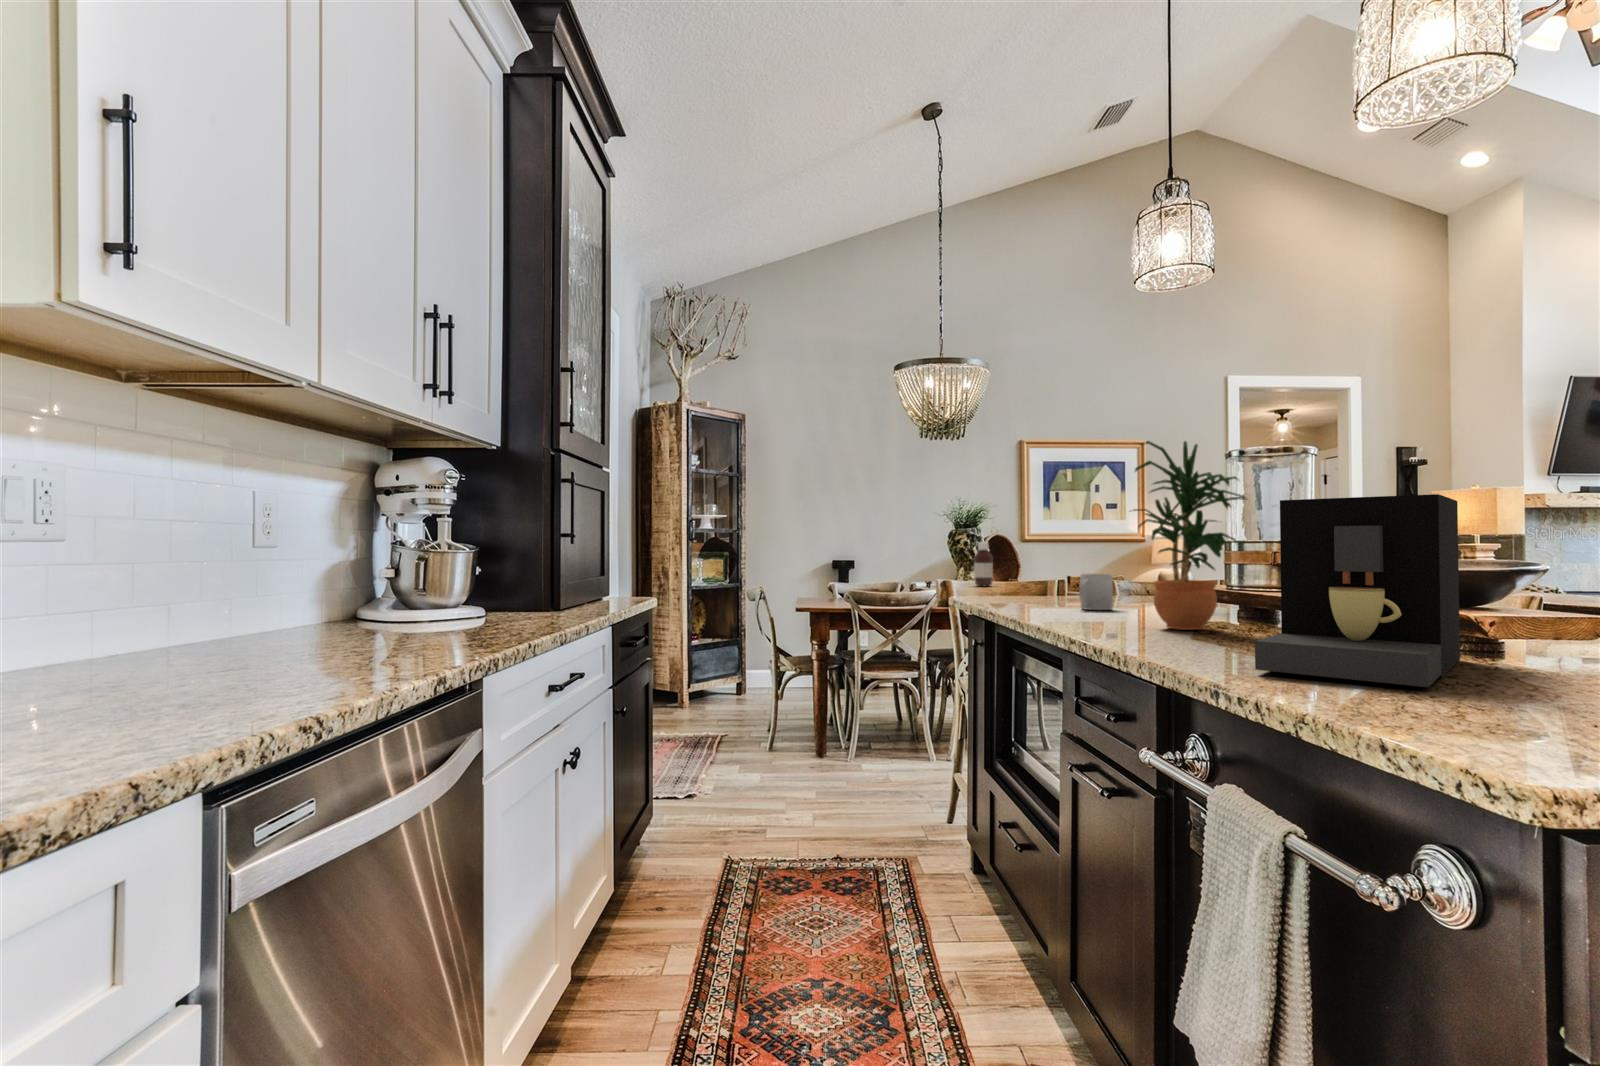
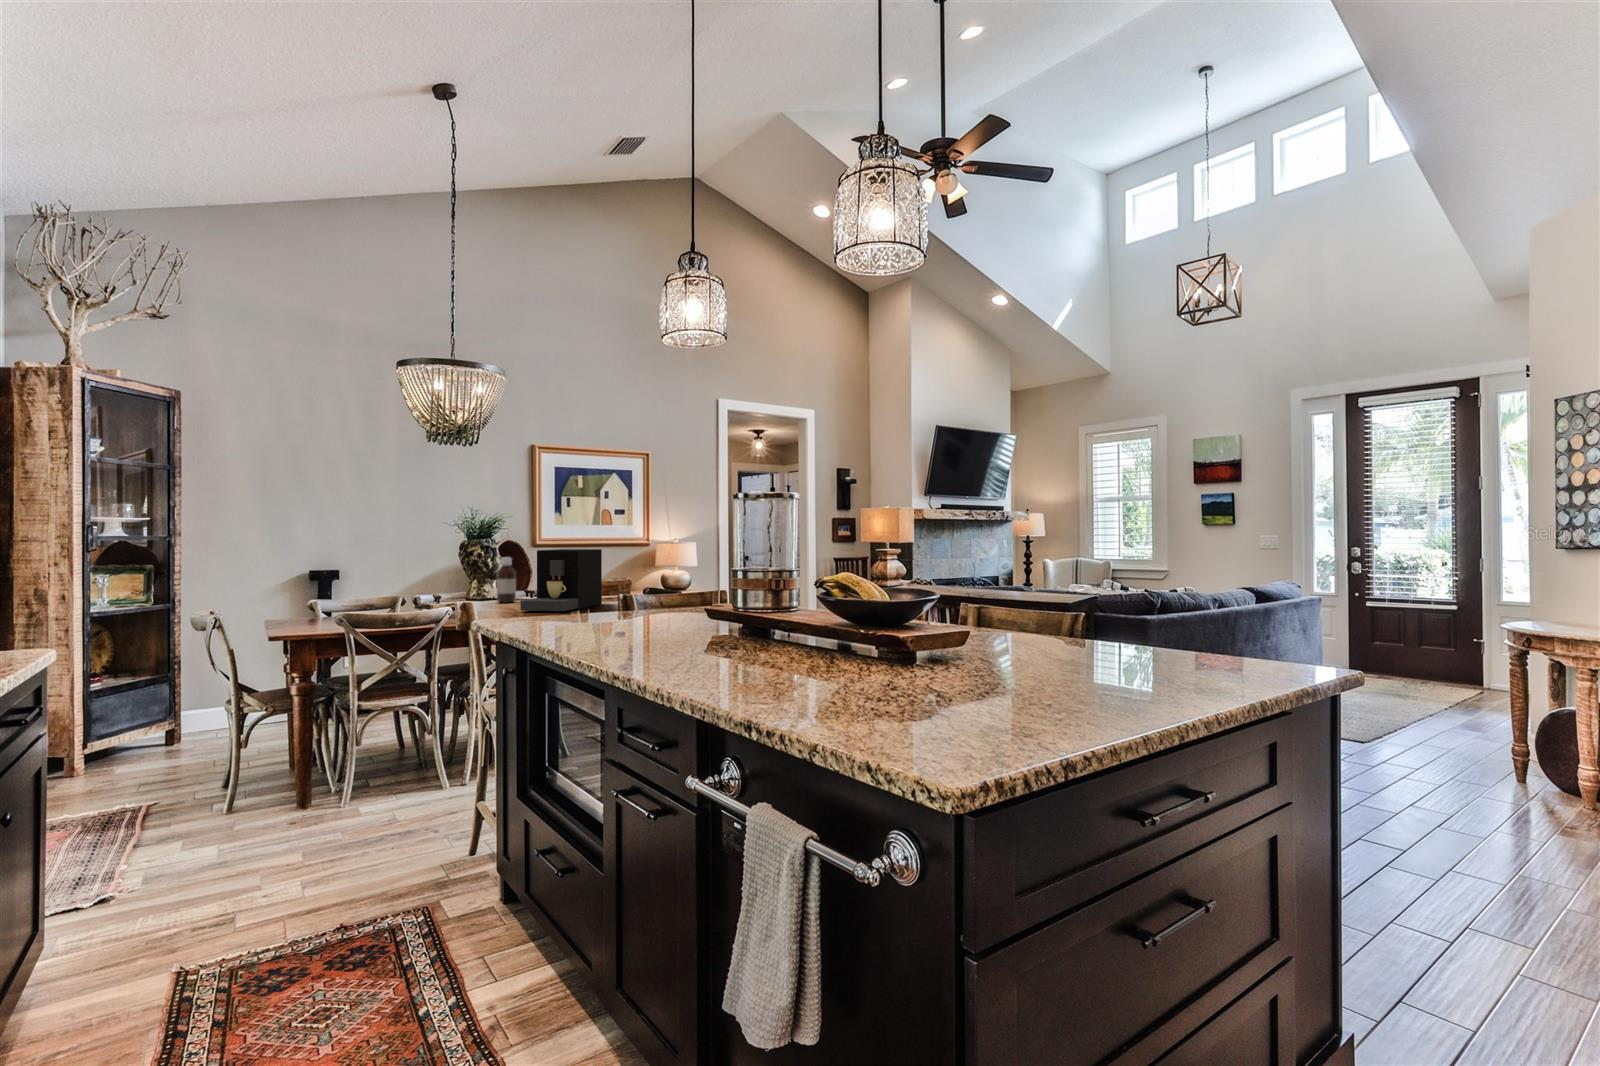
potted plant: present [1133,441,1247,630] -> none [662,491,756,655]
coffee maker: present [1255,494,1460,687] -> present [520,549,602,611]
mug: present [1079,574,1113,610] -> none [613,599,641,633]

